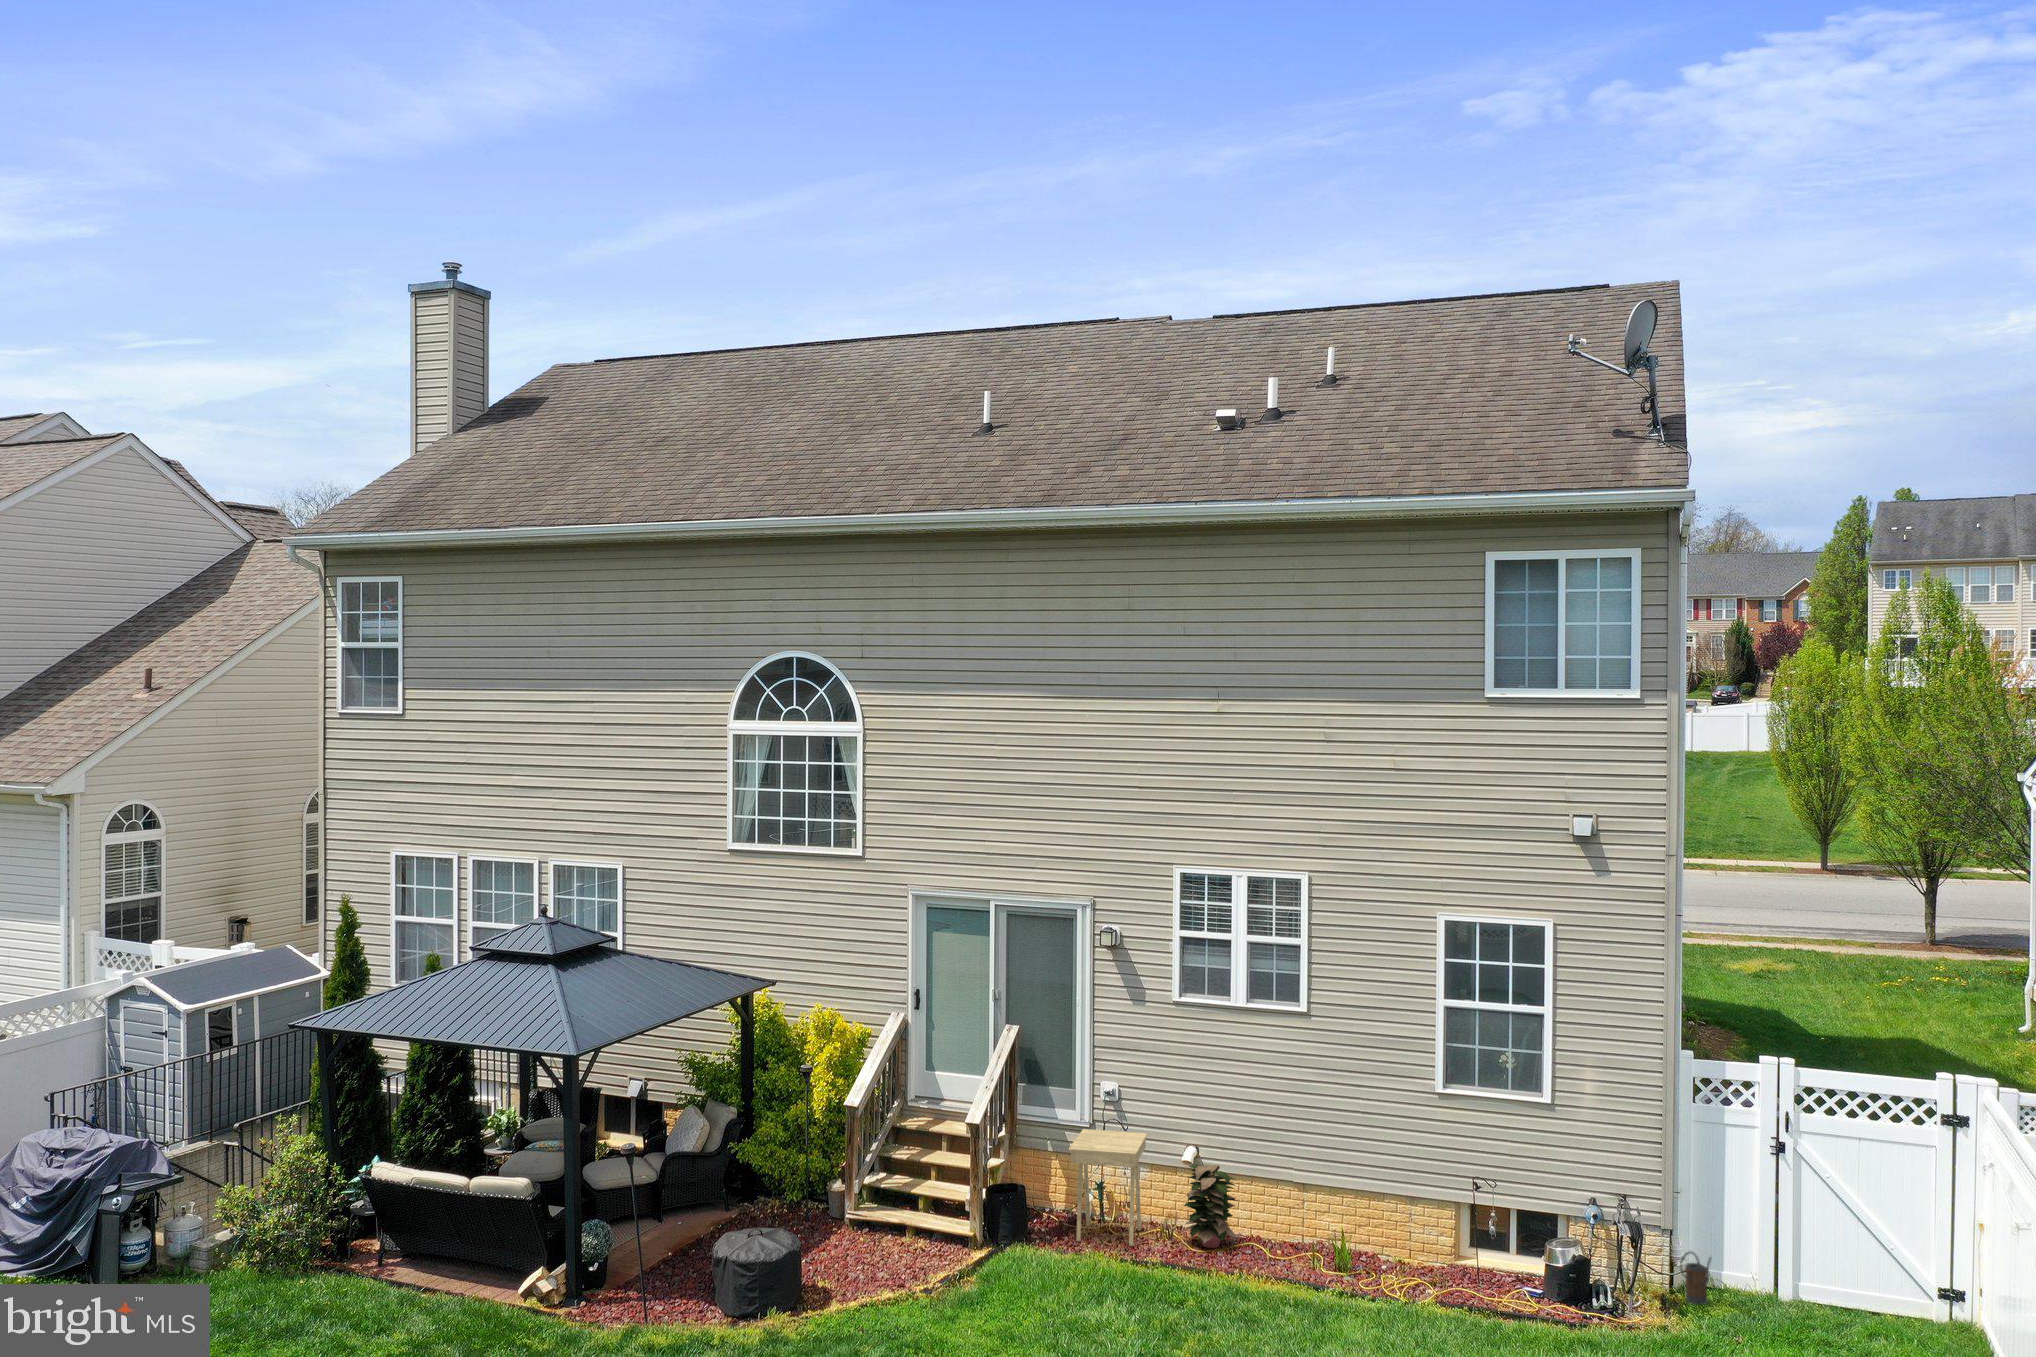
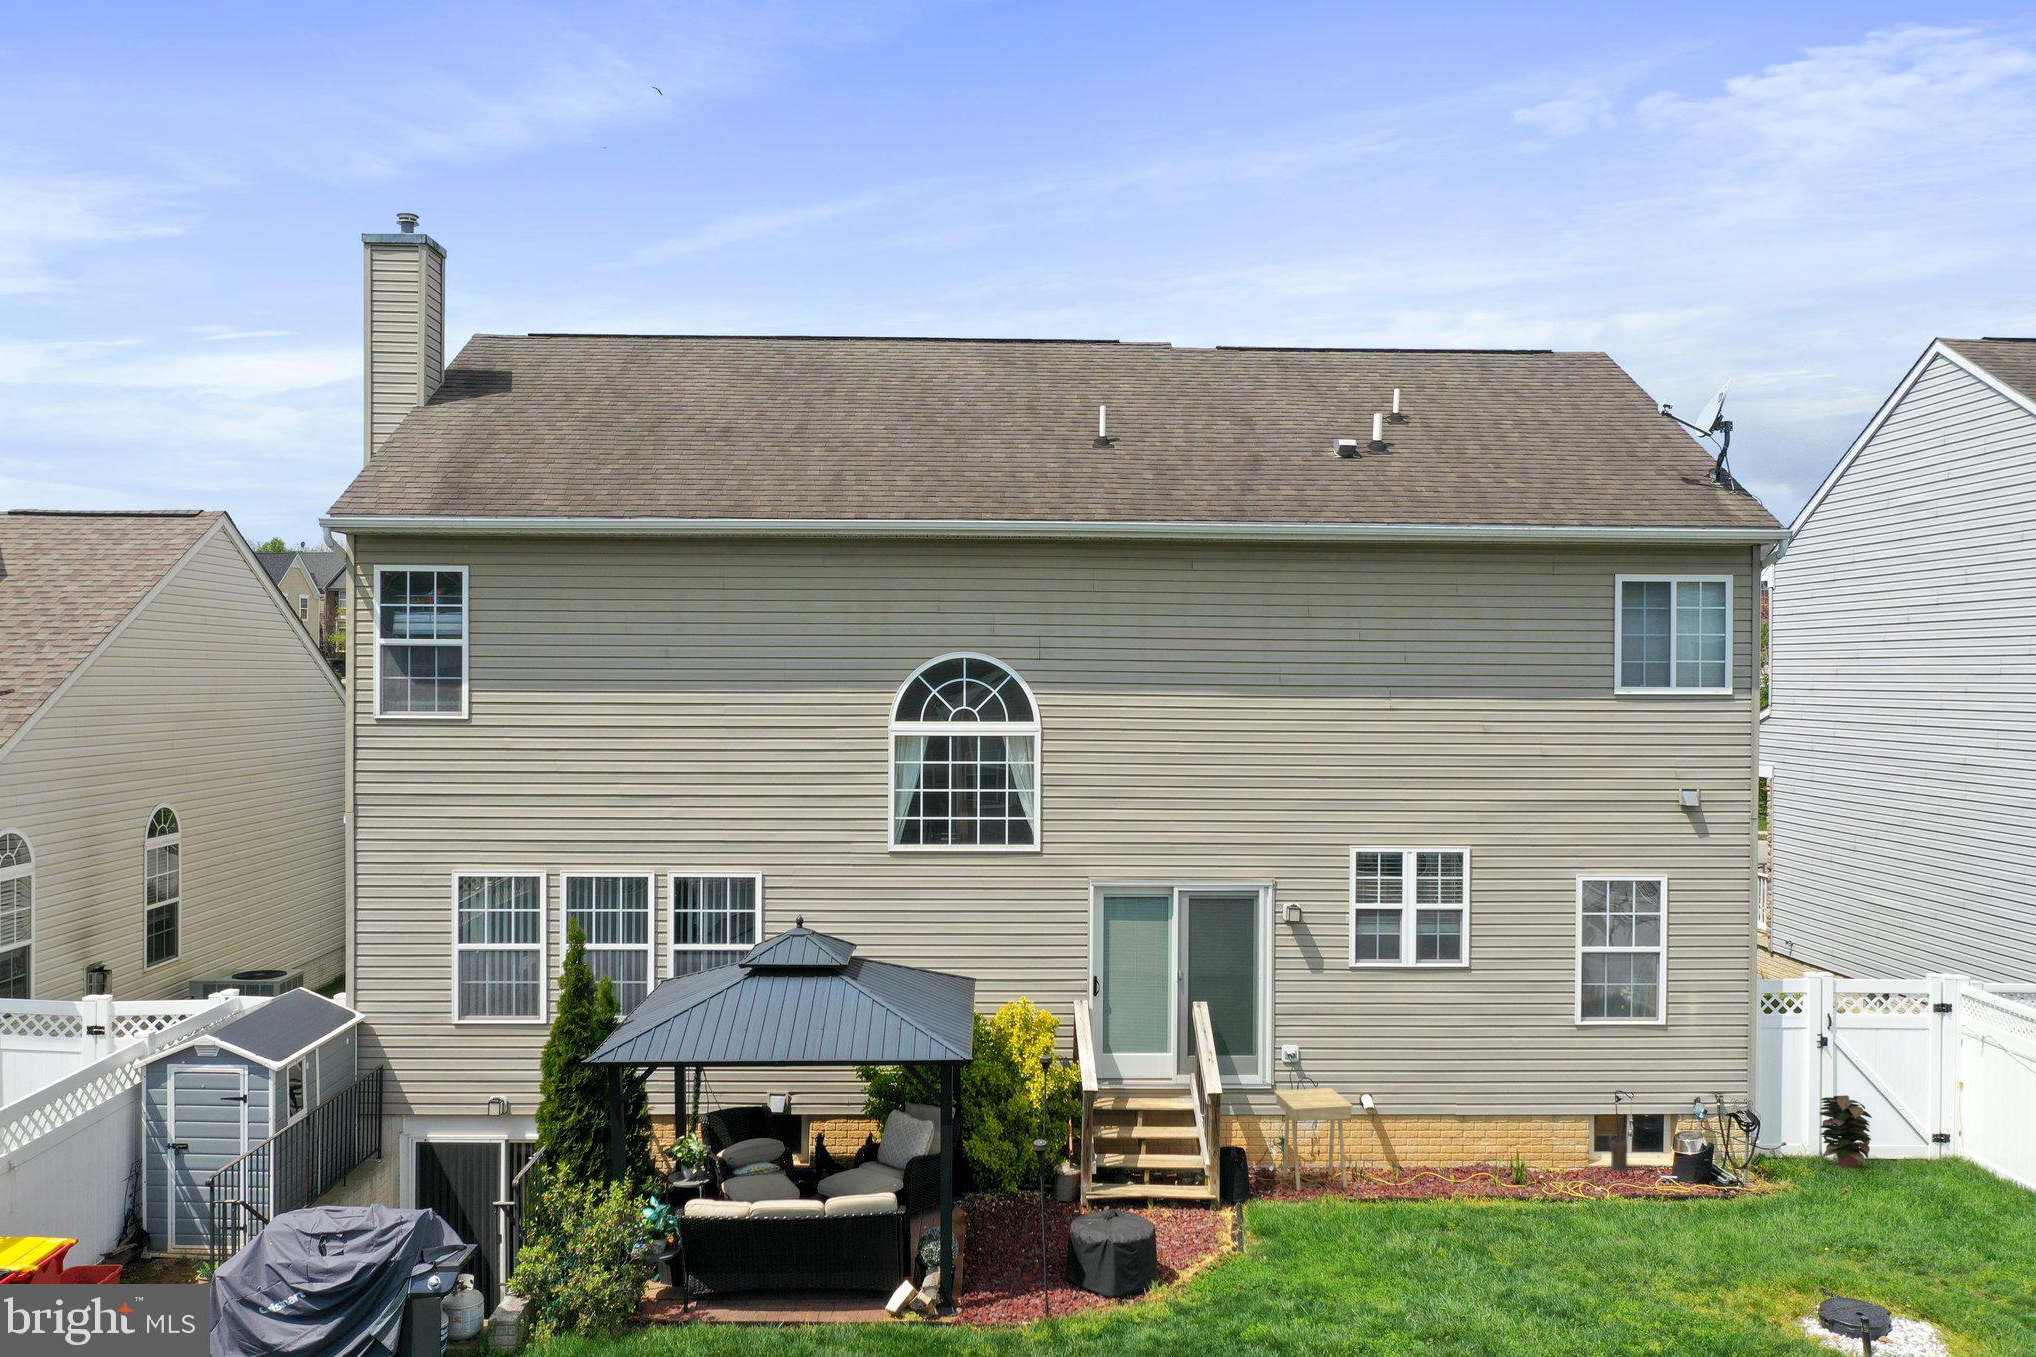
decorative plant: present [1184,1164,1237,1248] -> present [1820,1095,1872,1167]
watering can: present [1680,1251,1711,1305] -> present [1609,1131,1628,1171]

